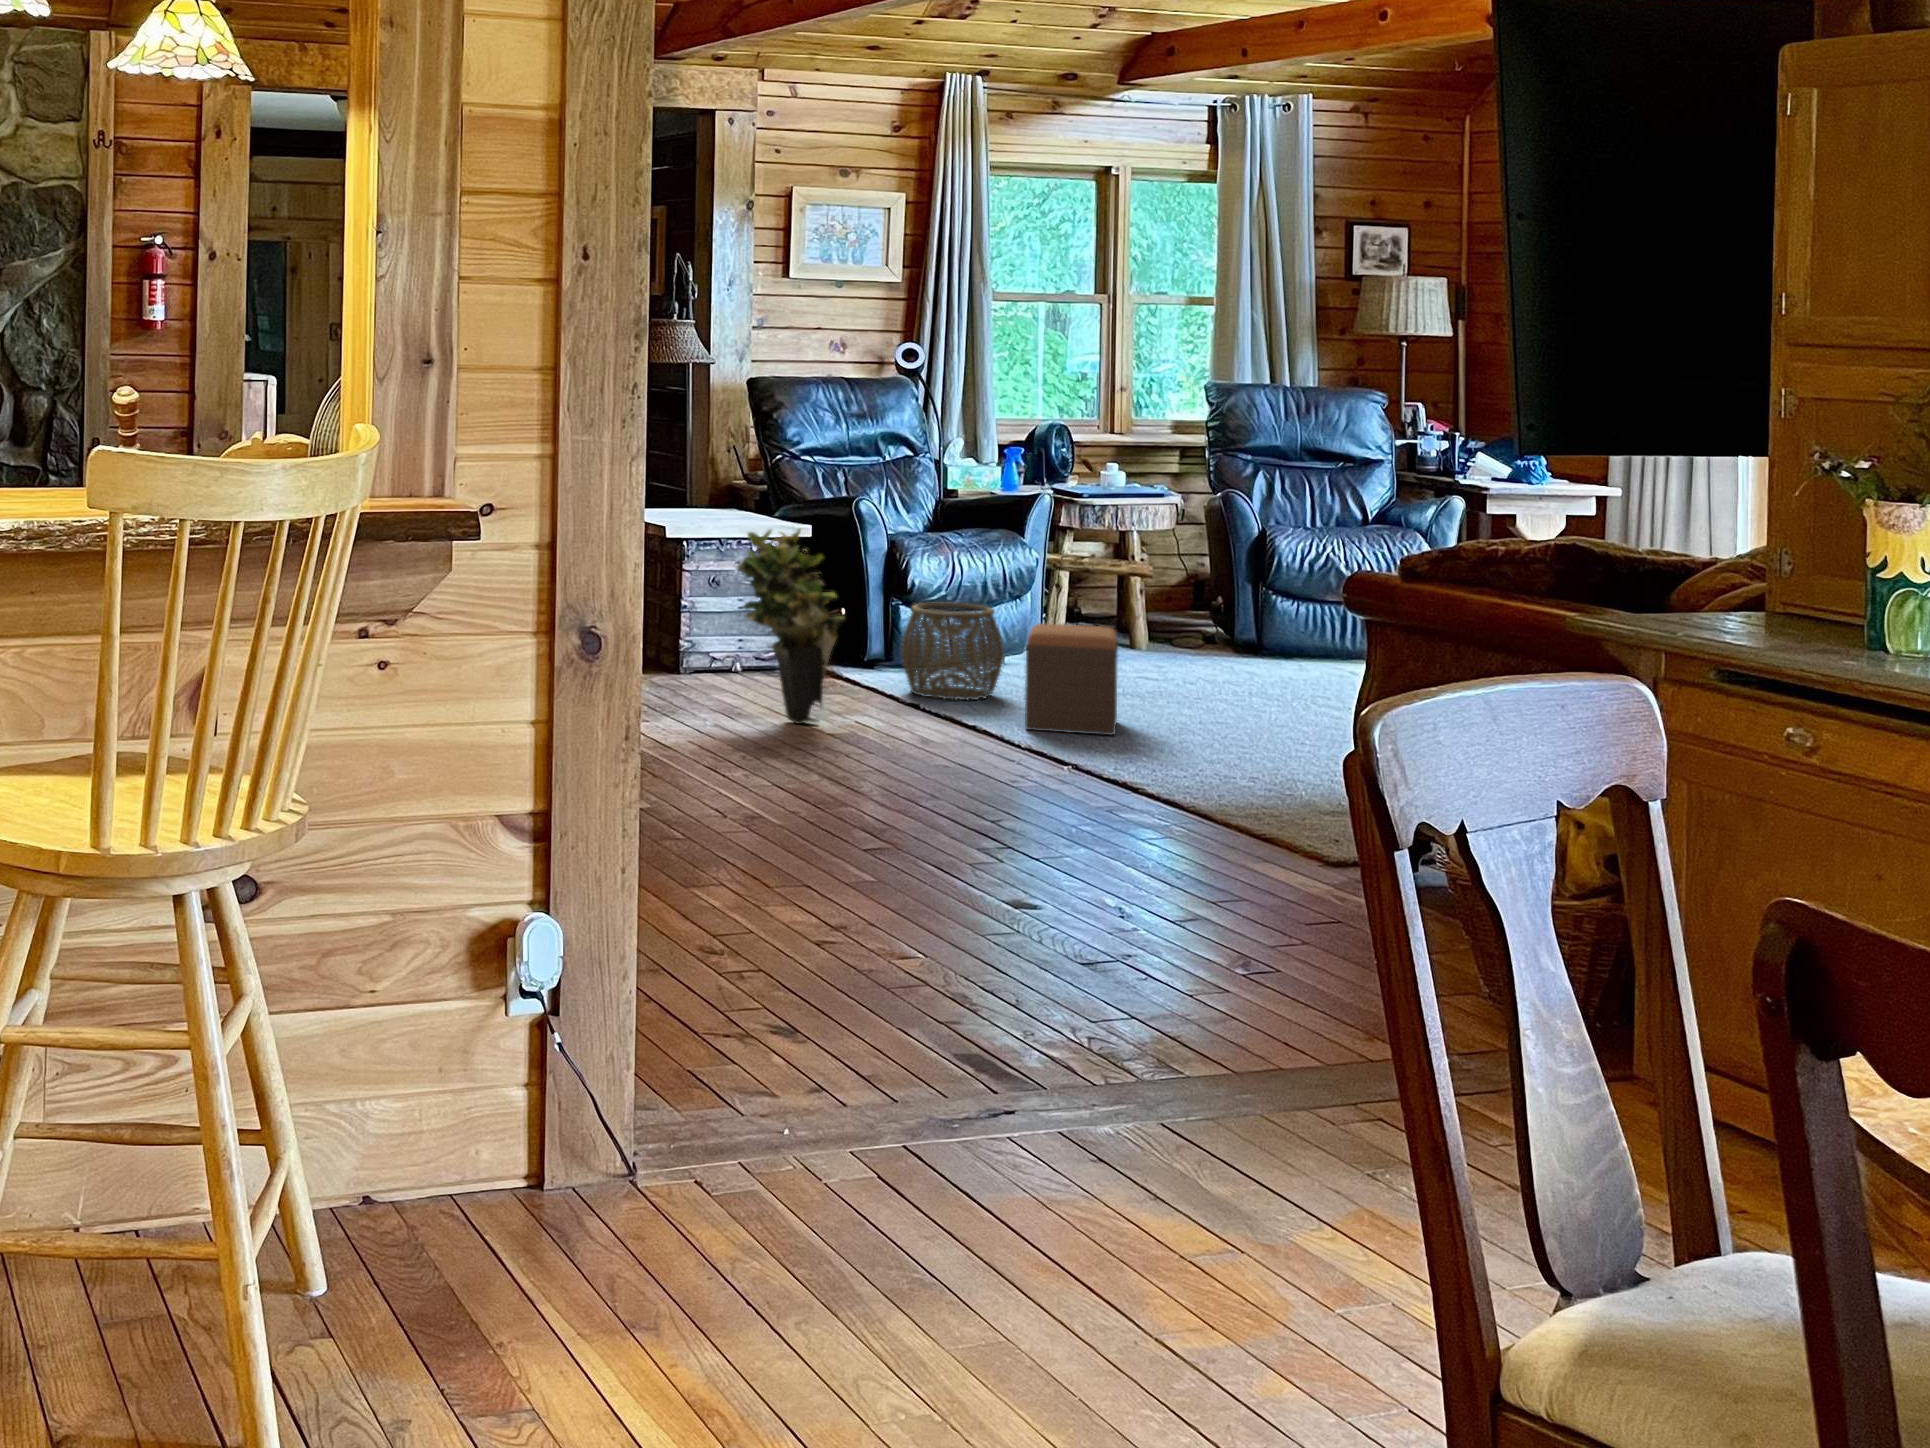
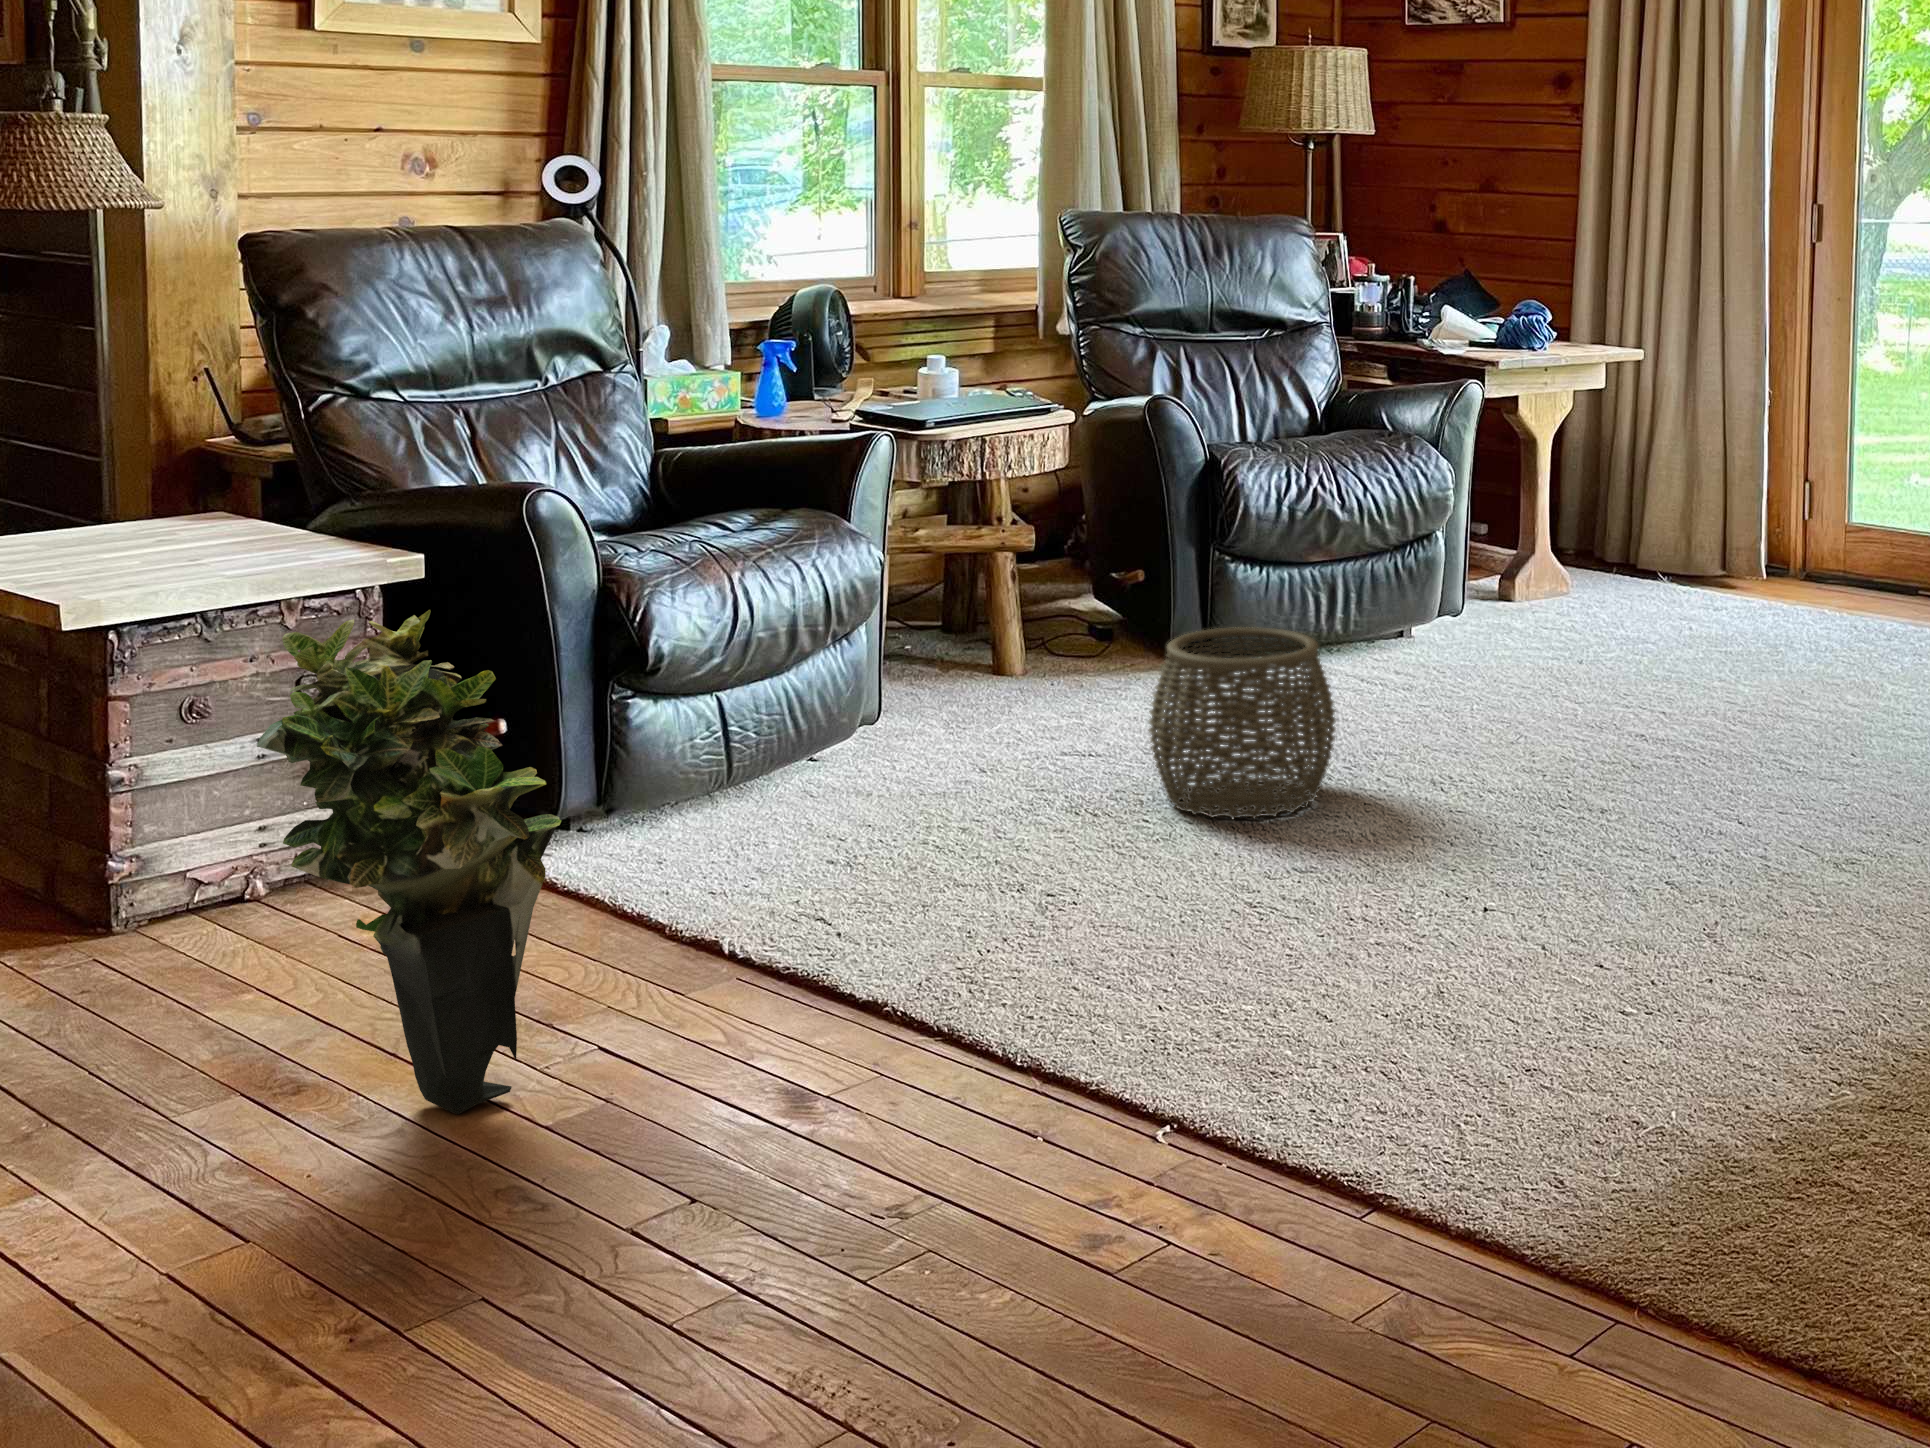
woven basket: present [901,602,1003,700] -> present [1149,627,1336,819]
footstool: present [1025,624,1118,735] -> none [959,731,1172,994]

